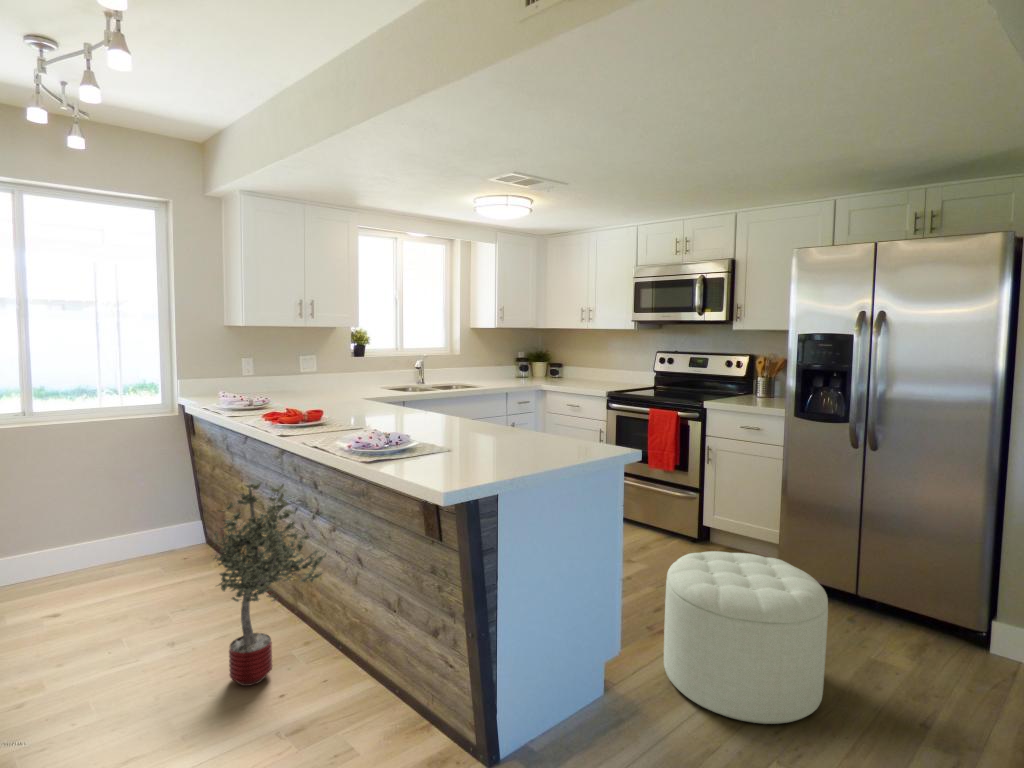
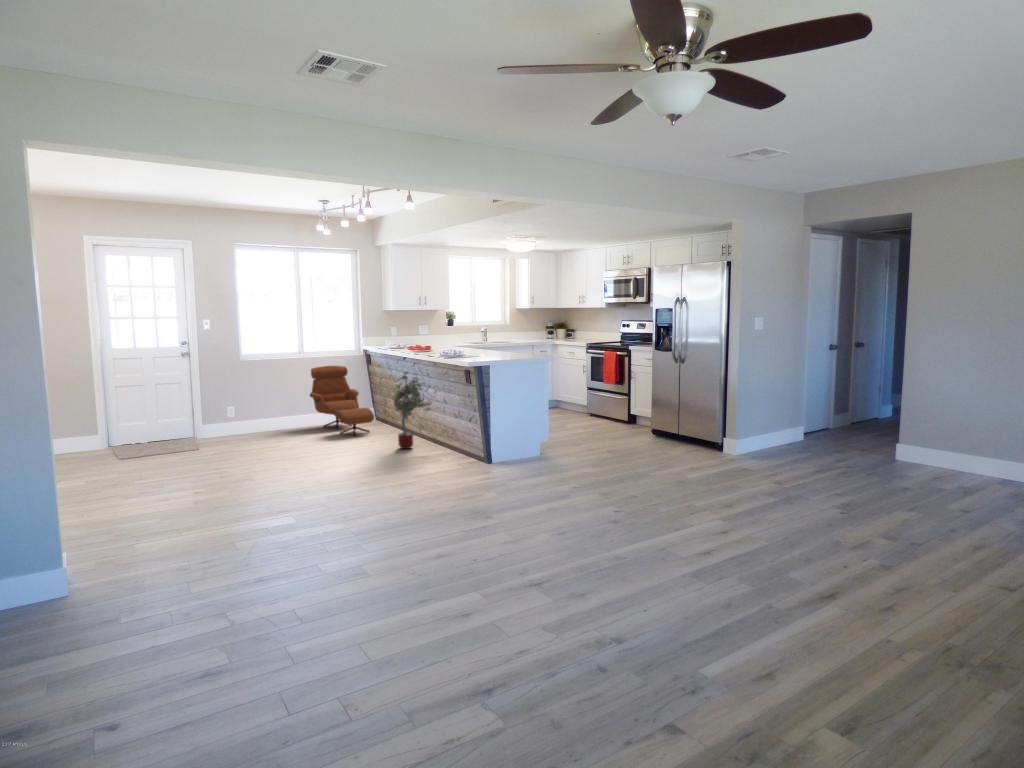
armchair: none [36,438,187,617] -> present [310,366,374,436]
ottoman: present [664,551,828,724] -> none [567,405,629,460]

